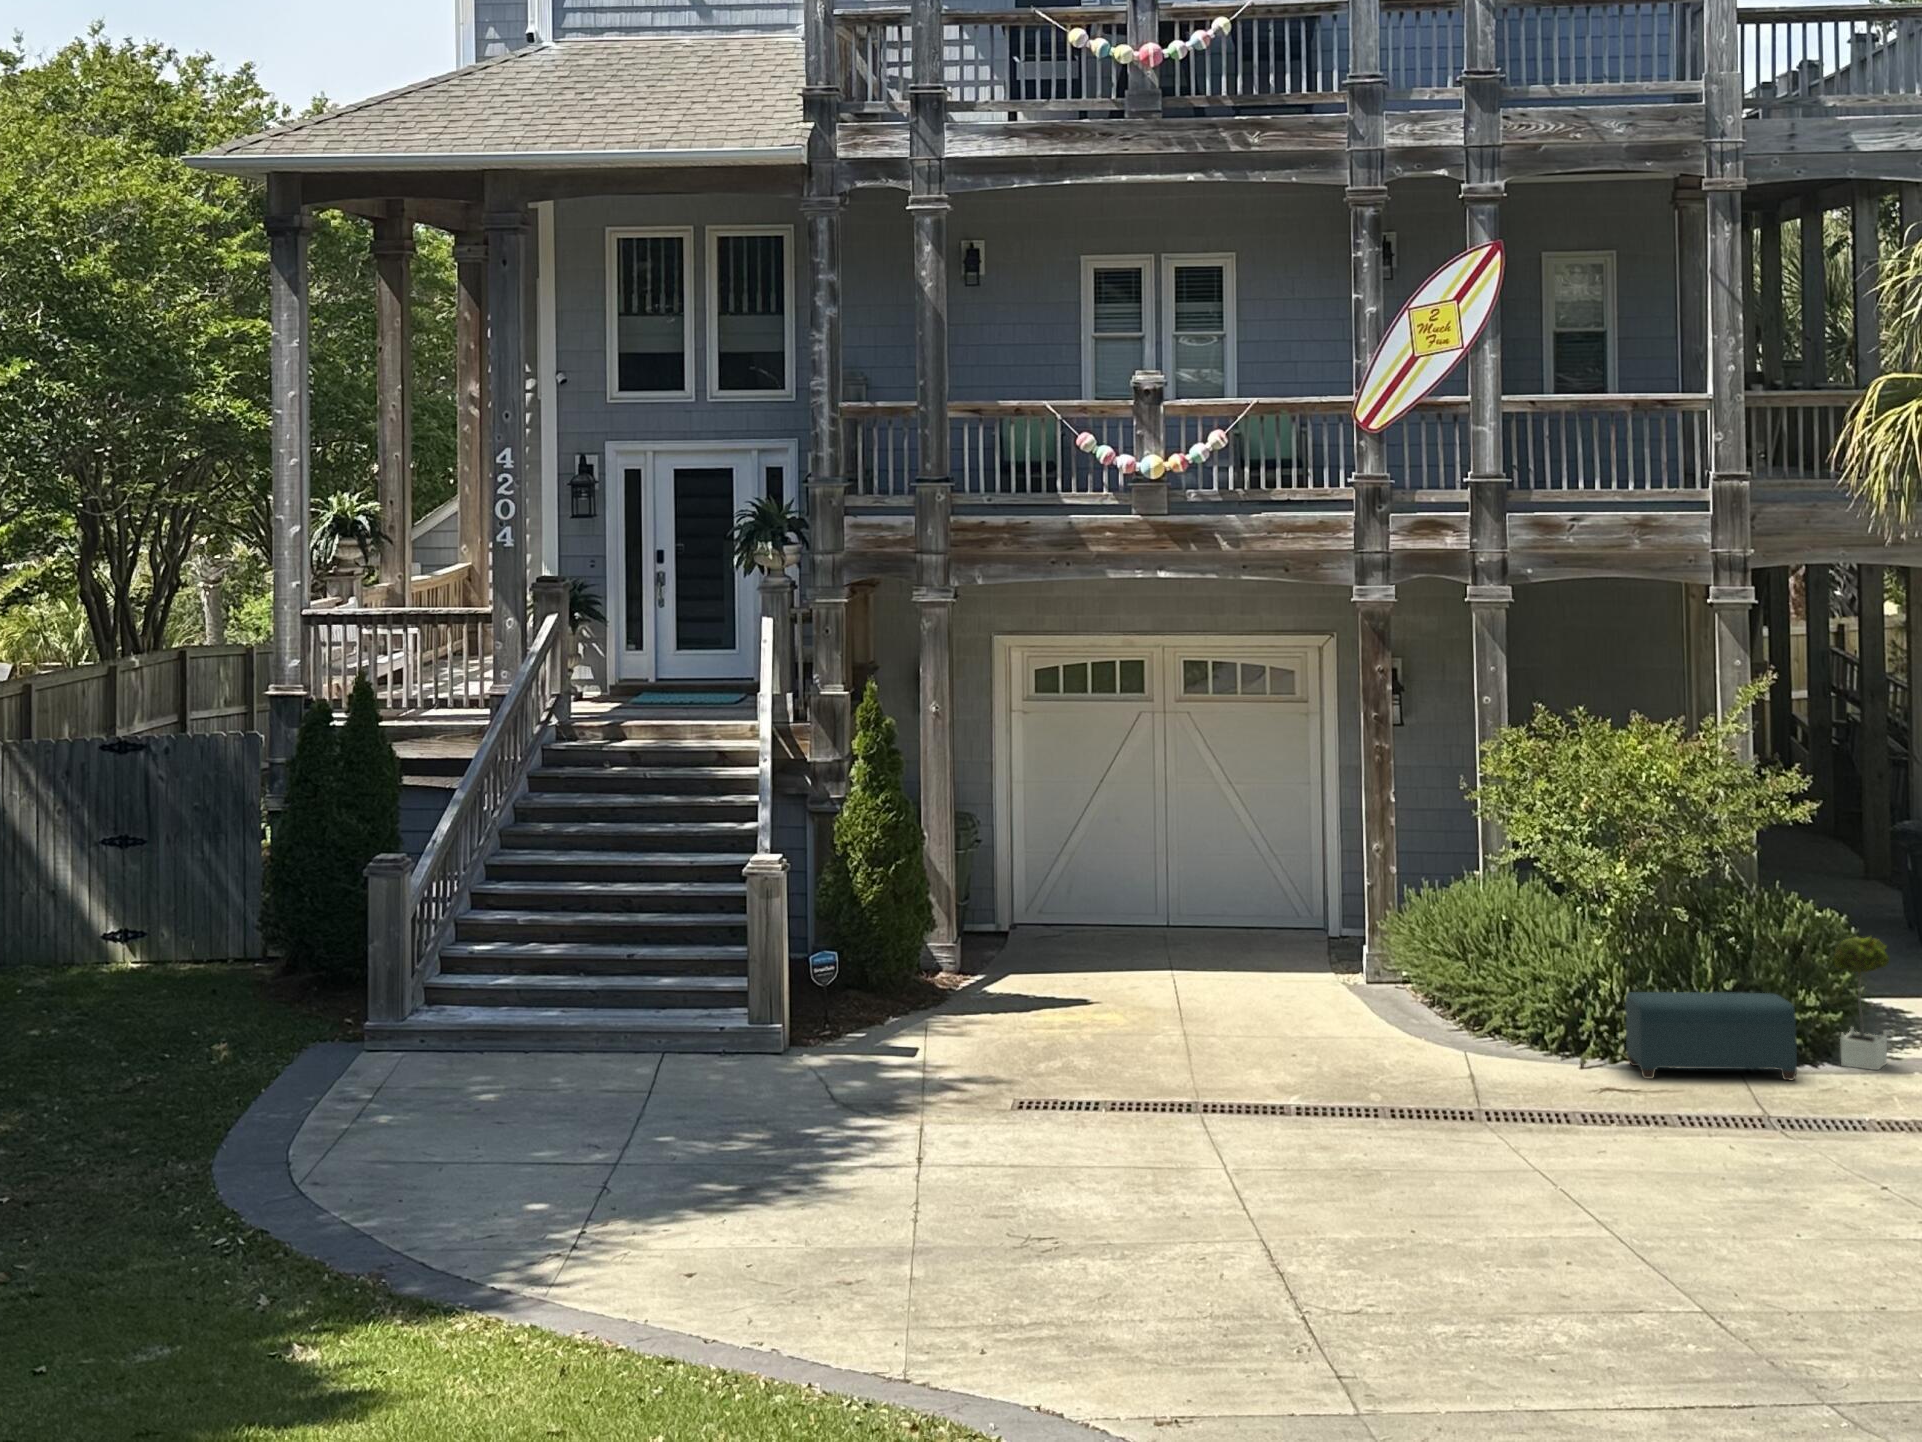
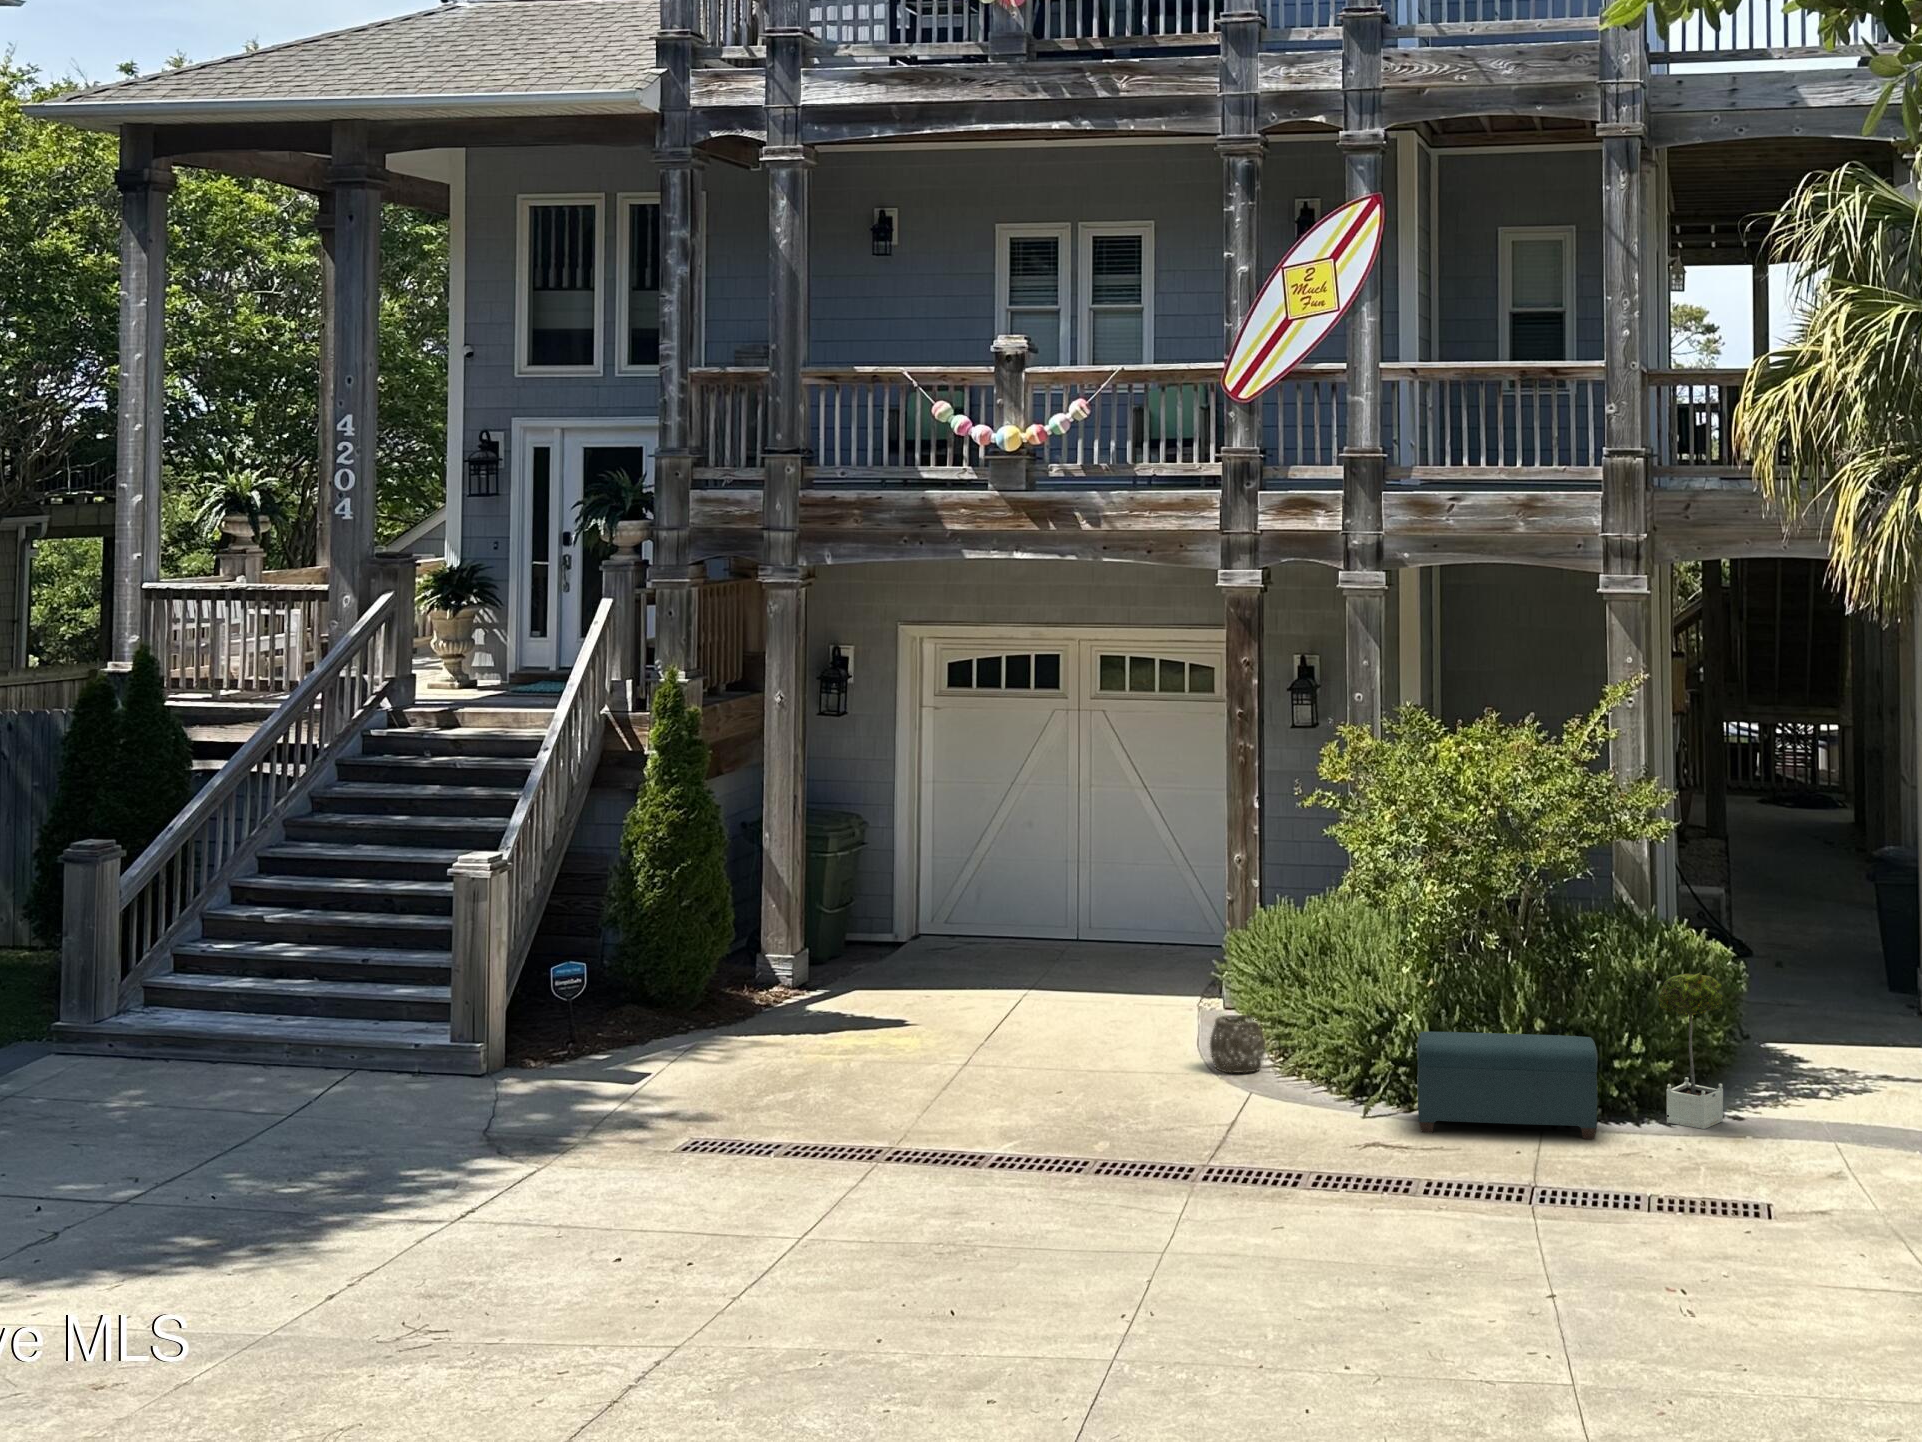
woven basket: none [1403,983,1455,1034] -> present [1210,1015,1266,1073]

